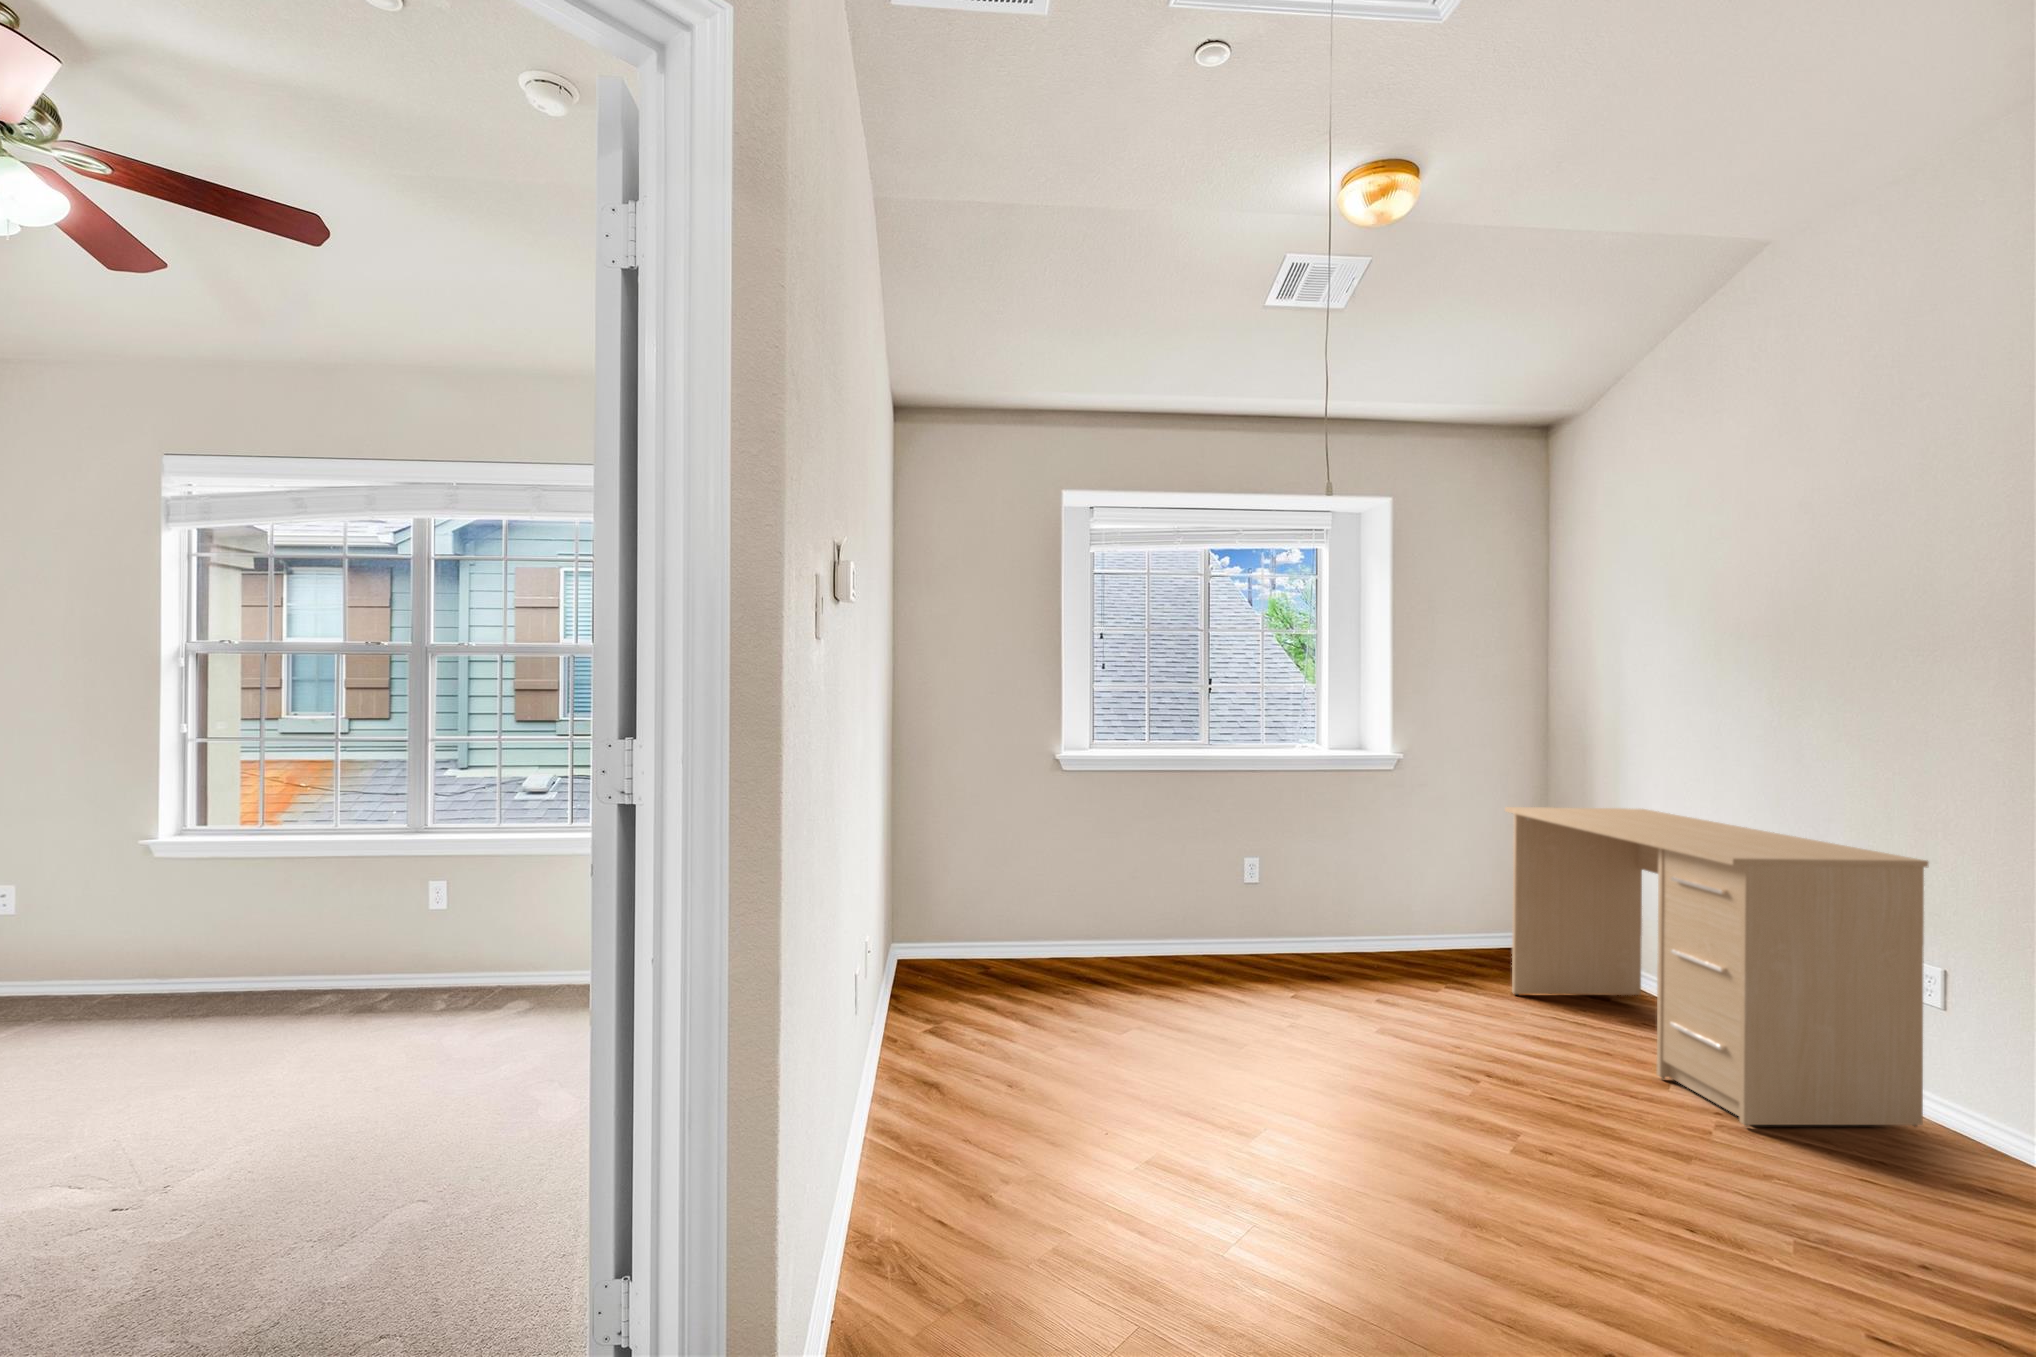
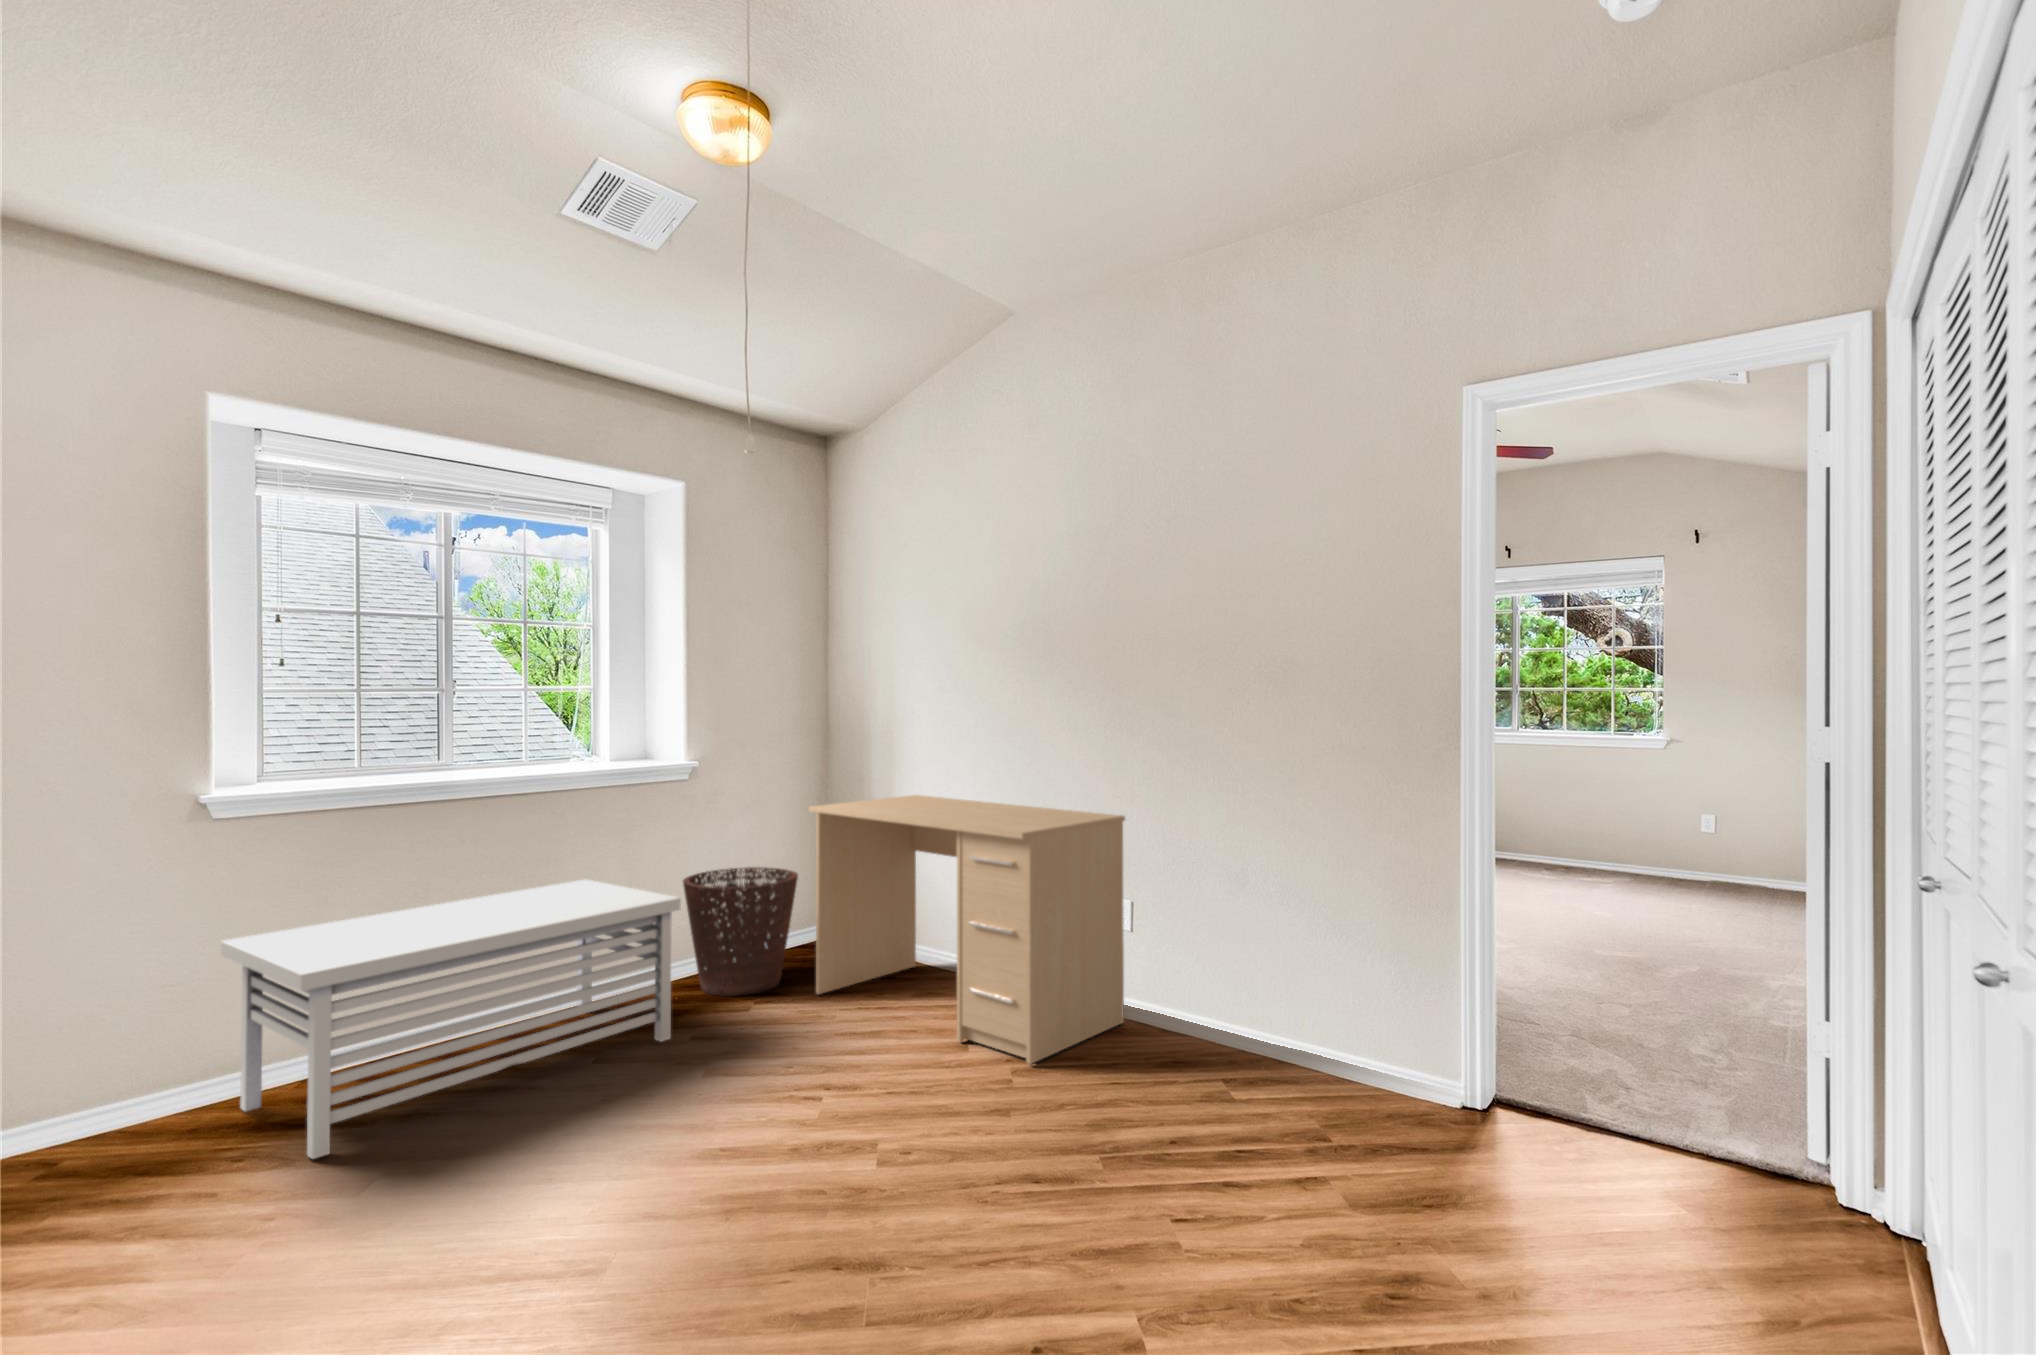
storage bench: none [1063,847,1370,1003] -> present [221,879,681,1159]
basket: none [1385,858,1501,978] -> present [683,867,798,995]

